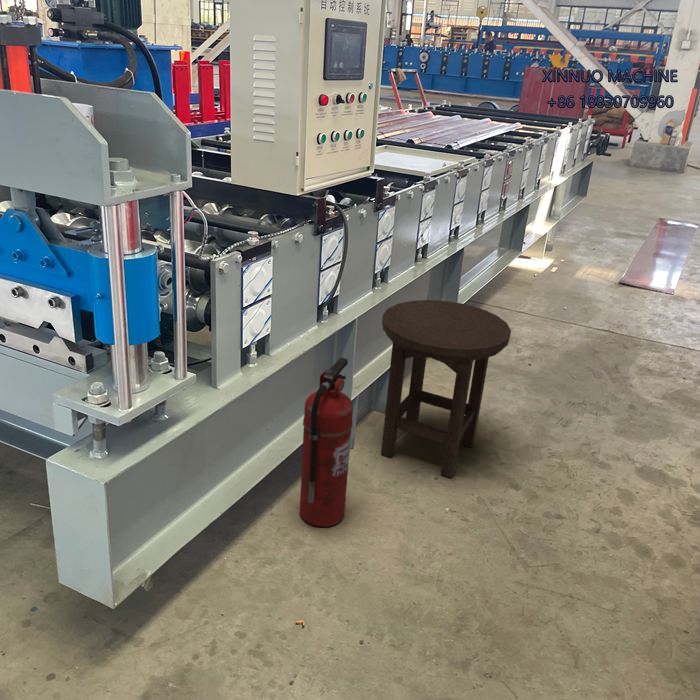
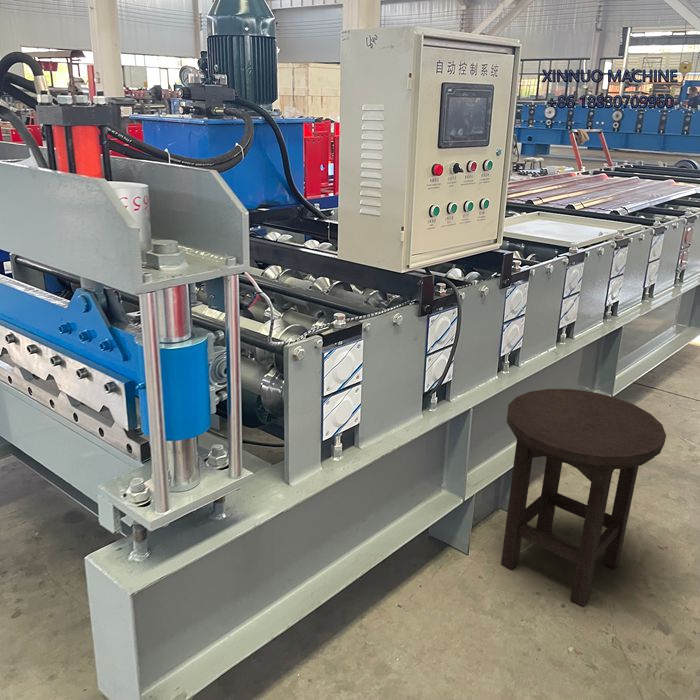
fire extinguisher: present [300,357,353,527] -> none [393,454,456,648]

